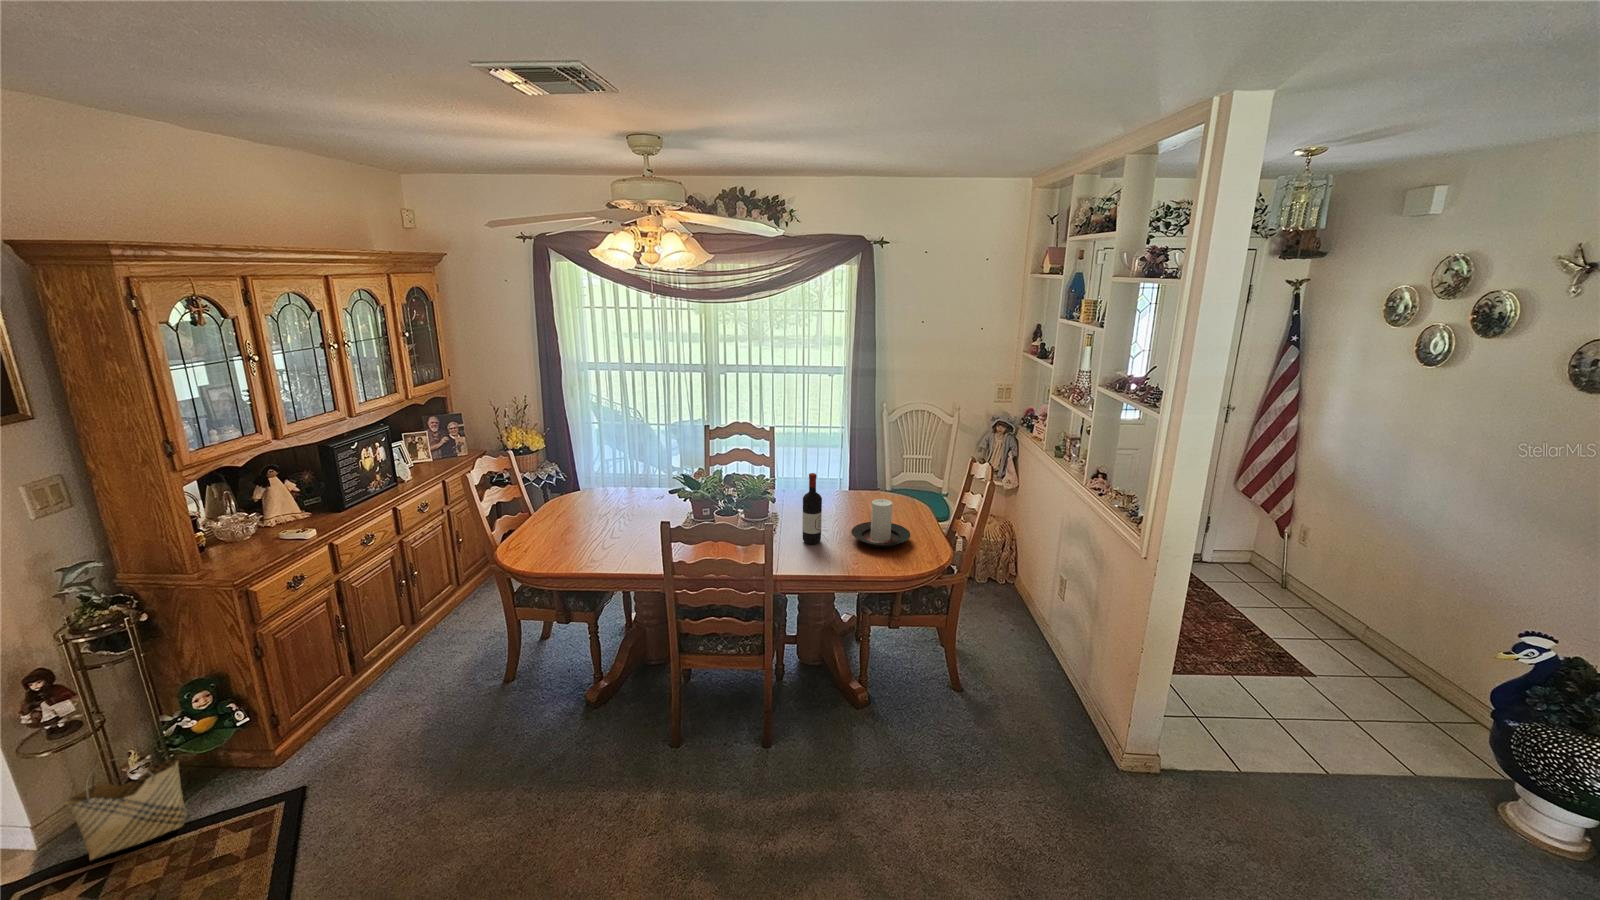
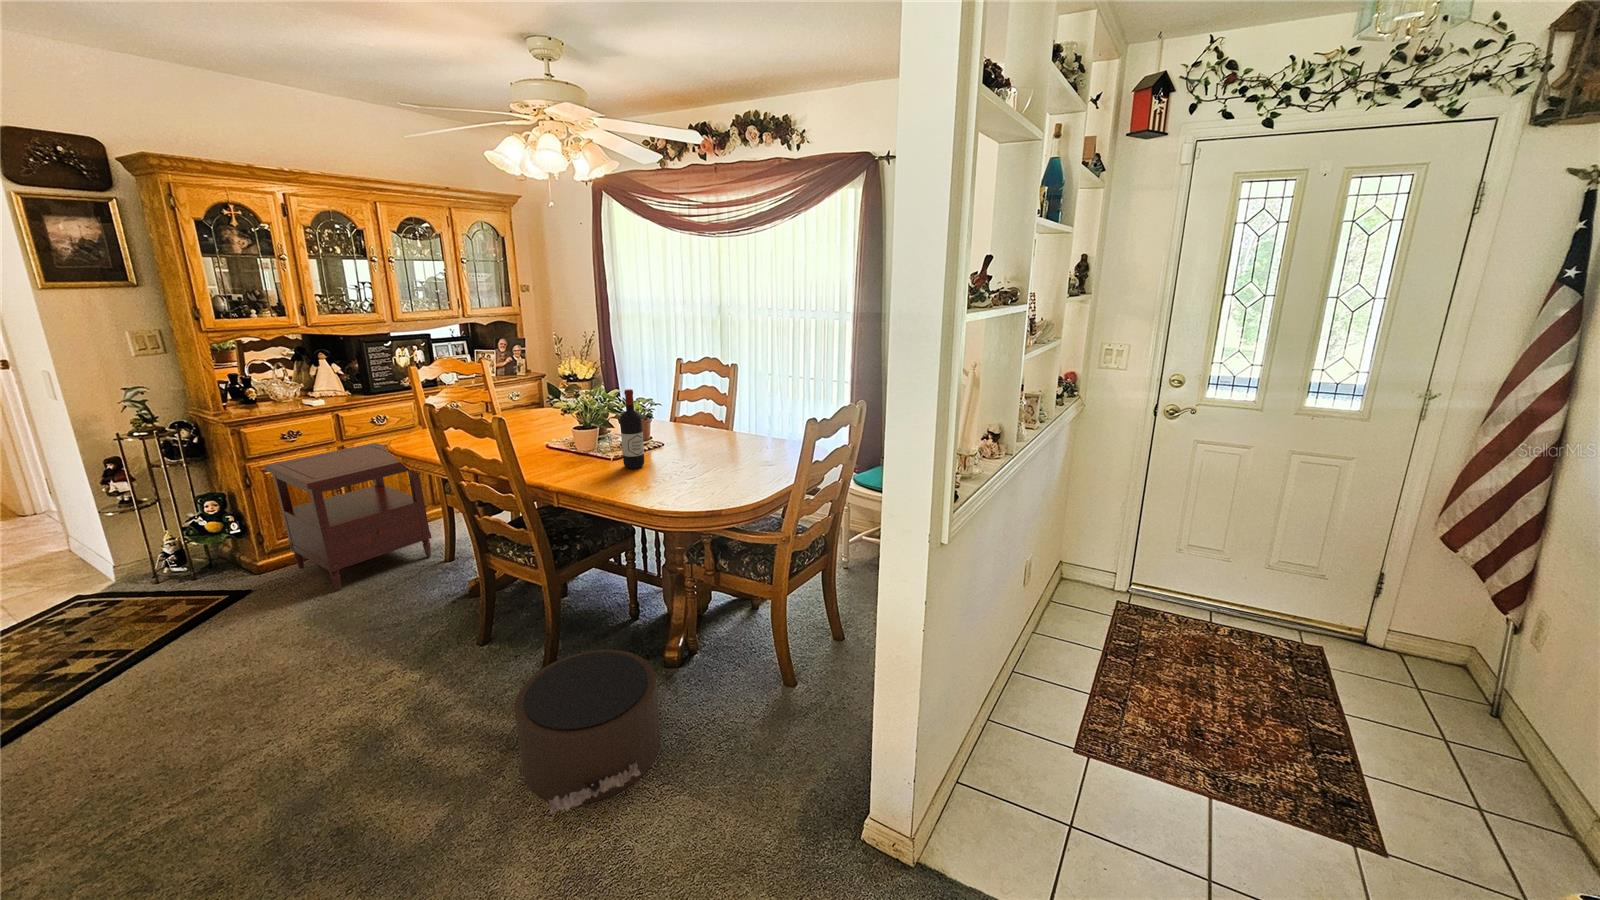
candle holder: present [851,499,910,548] -> none [661,428,730,484]
side table: none [274,572,484,759] -> present [264,443,432,590]
pouf: none [816,702,970,840] -> present [514,649,660,814]
woven basket: present [65,736,187,860] -> none [124,514,202,591]

